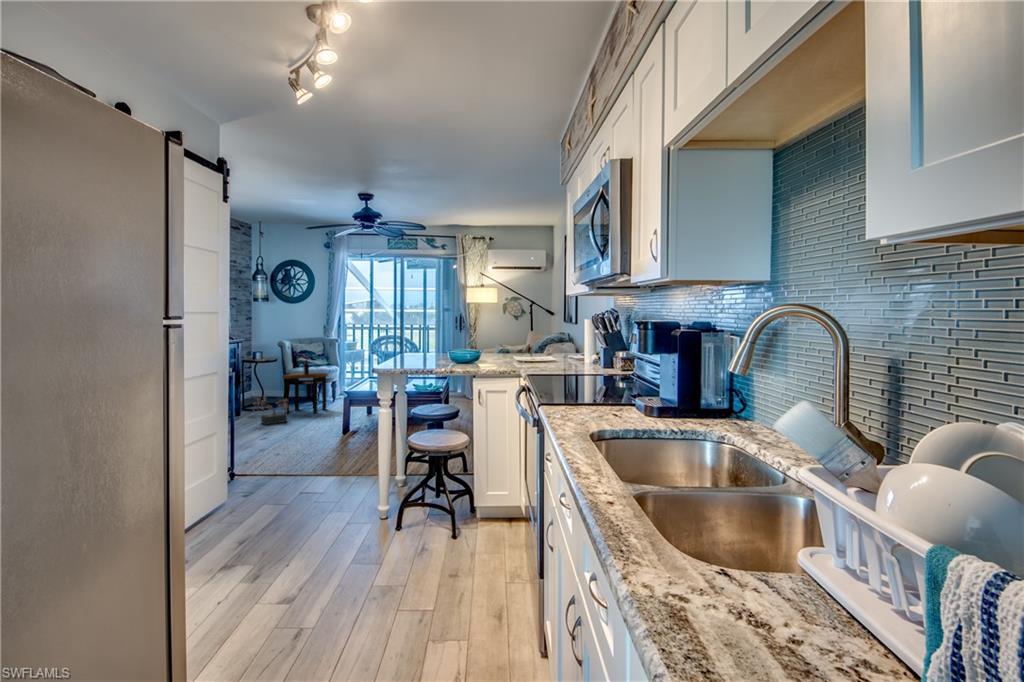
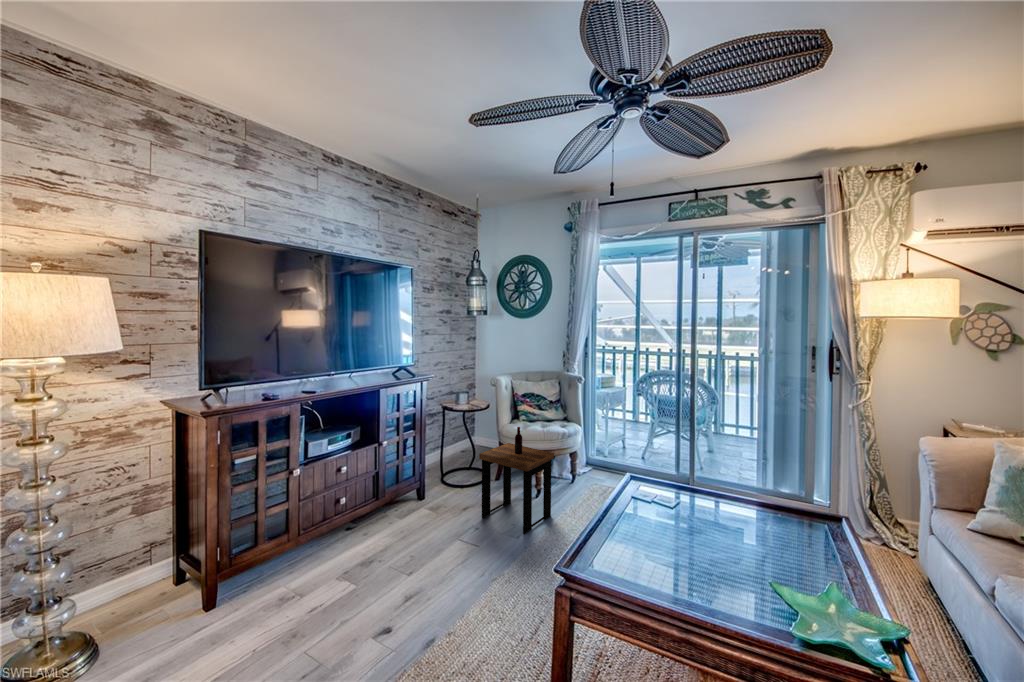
decorative plant: present [253,398,290,424] -> none [397,518,469,588]

